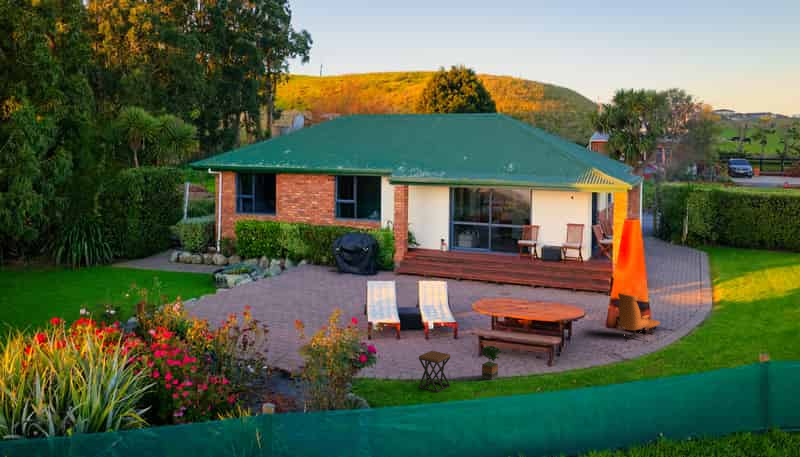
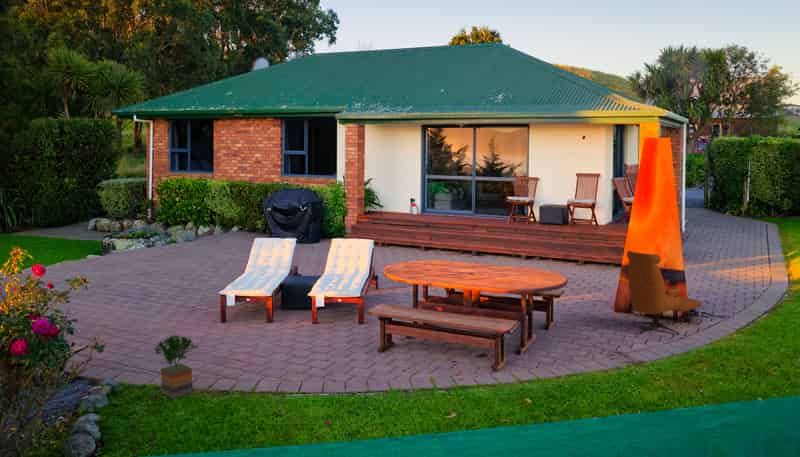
potted tree: present [482,346,501,380] -> present [155,335,198,399]
stool: present [419,351,450,392] -> none [207,342,272,425]

